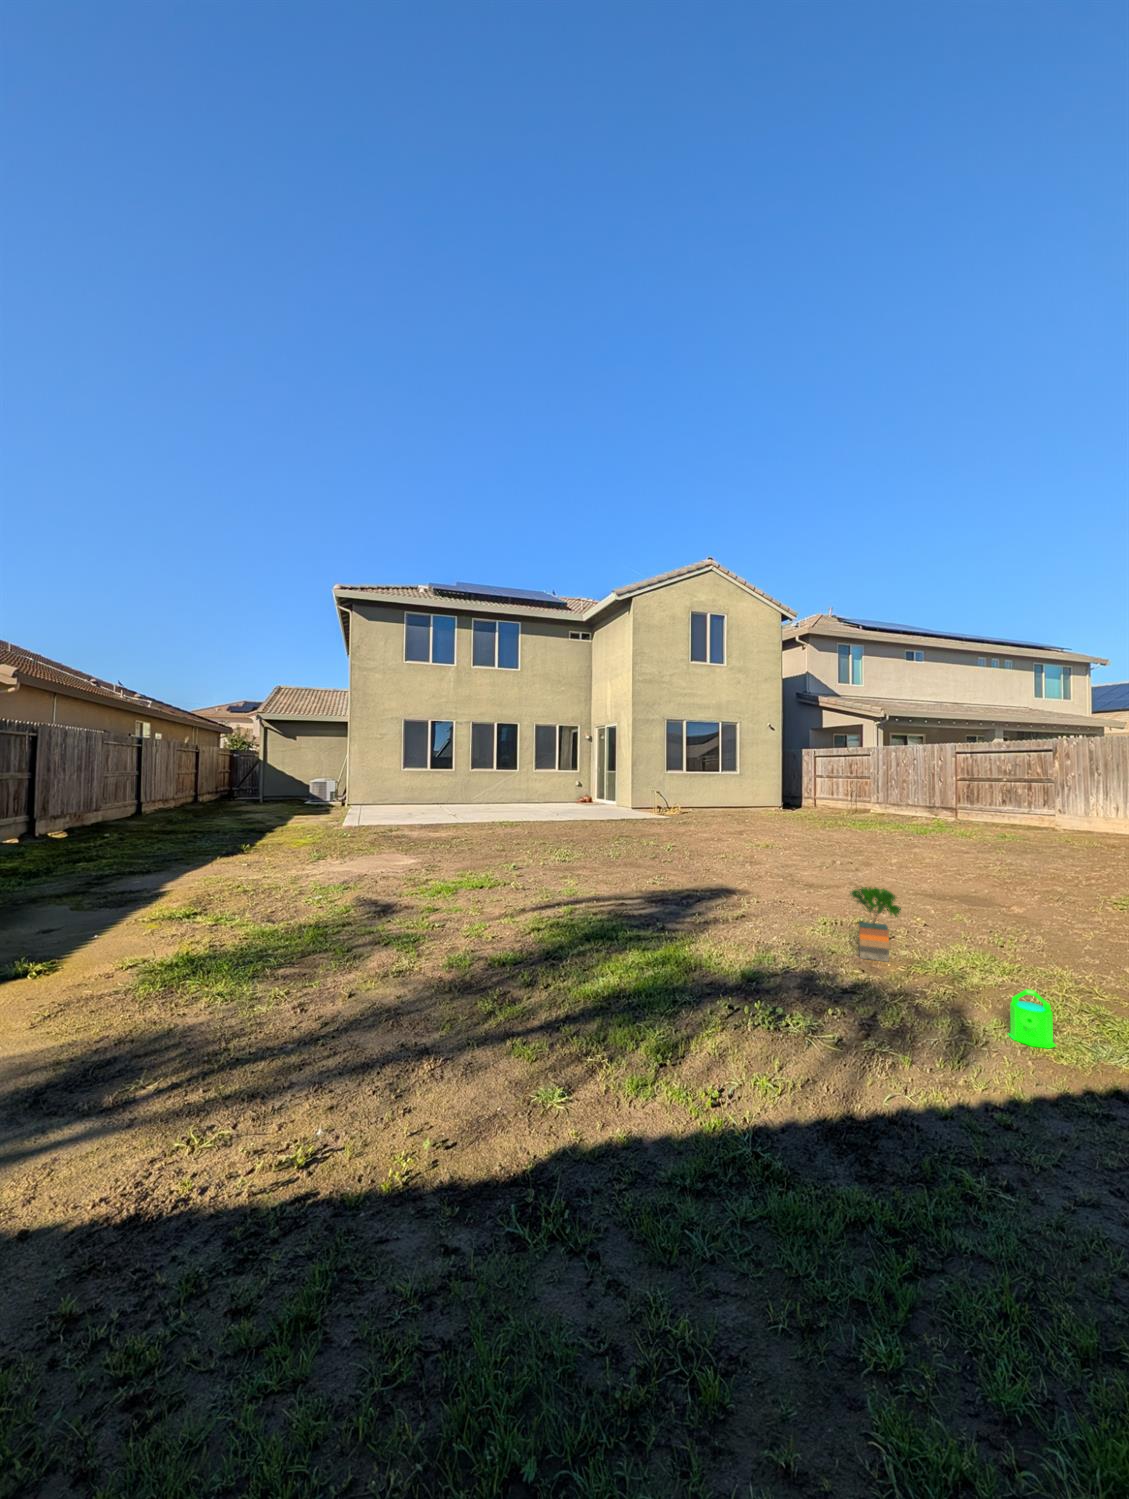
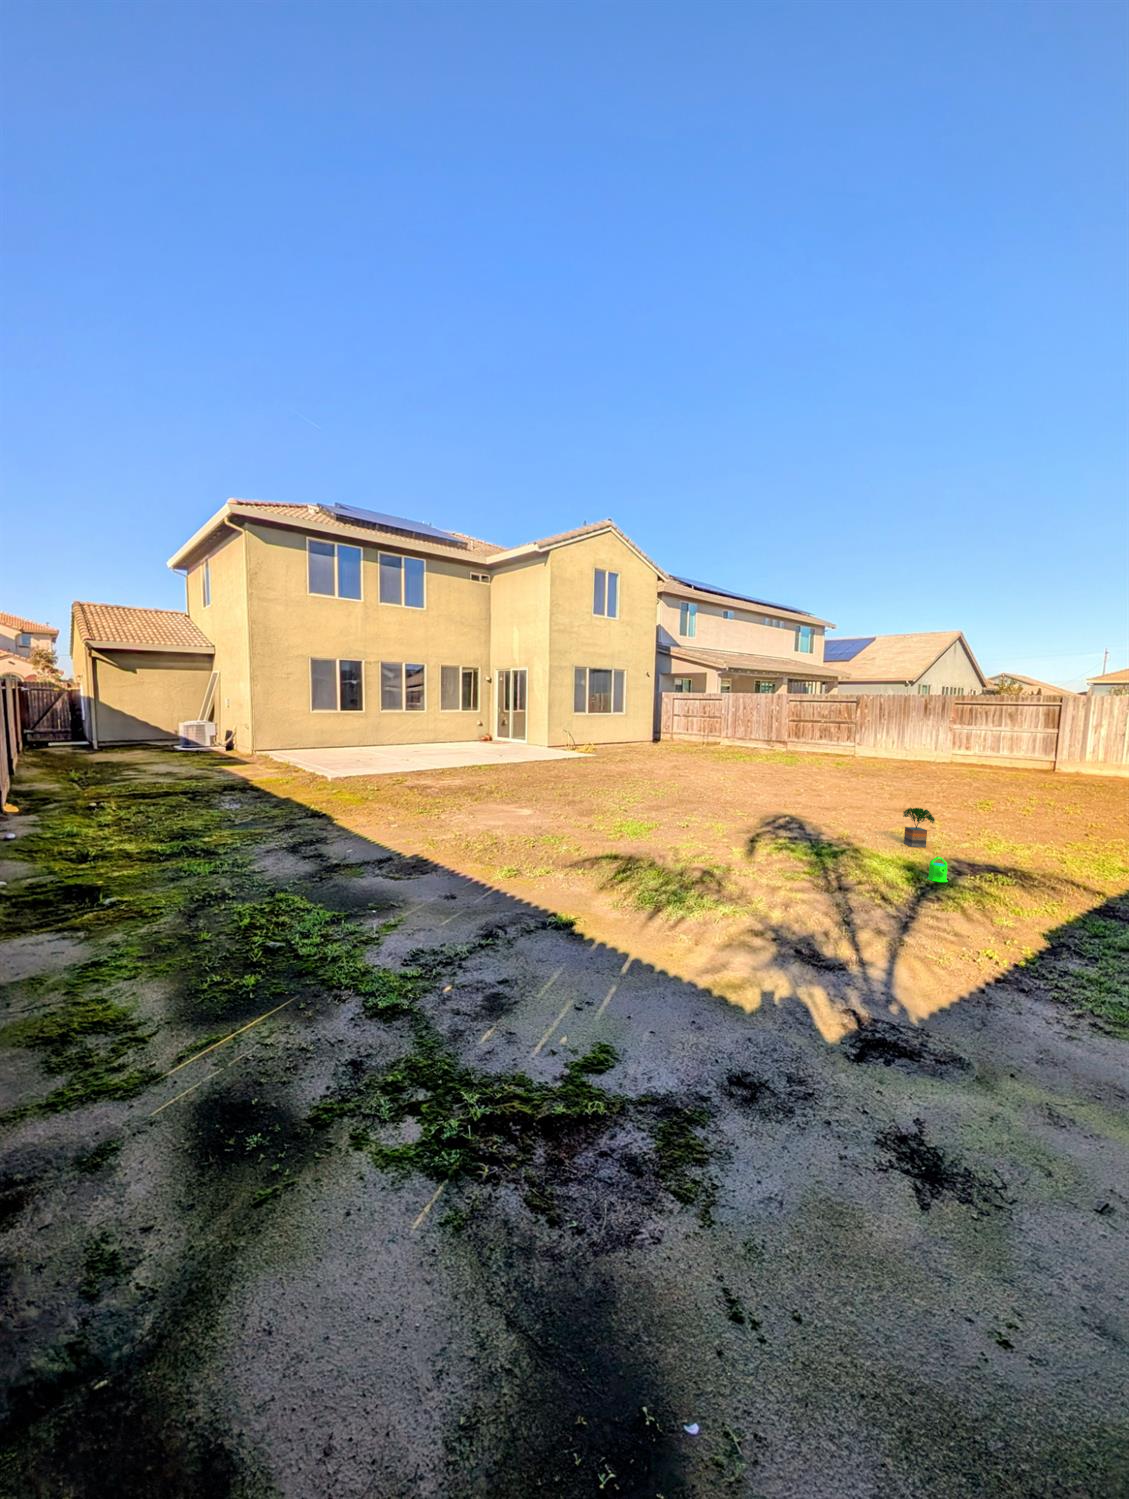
watering can: present [1008,989,1056,1049] -> present [927,856,948,882]

